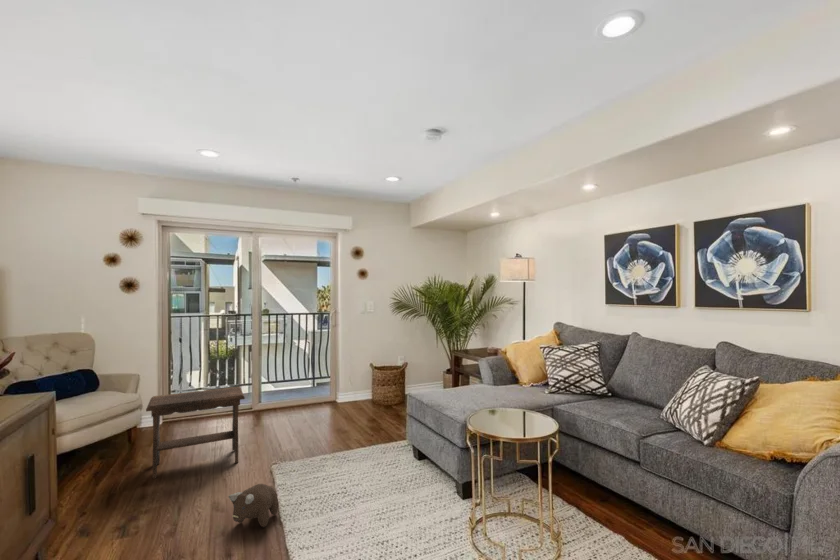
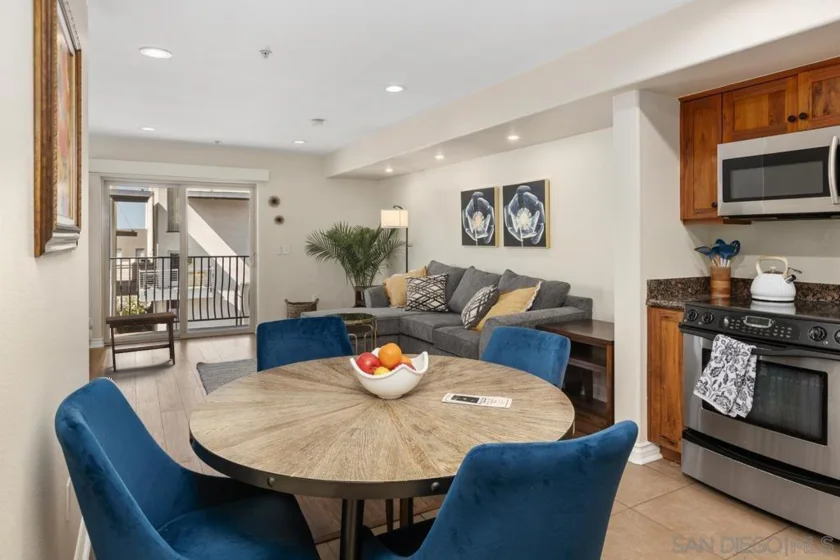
plush toy: present [229,484,279,527] -> none [172,362,205,387]

